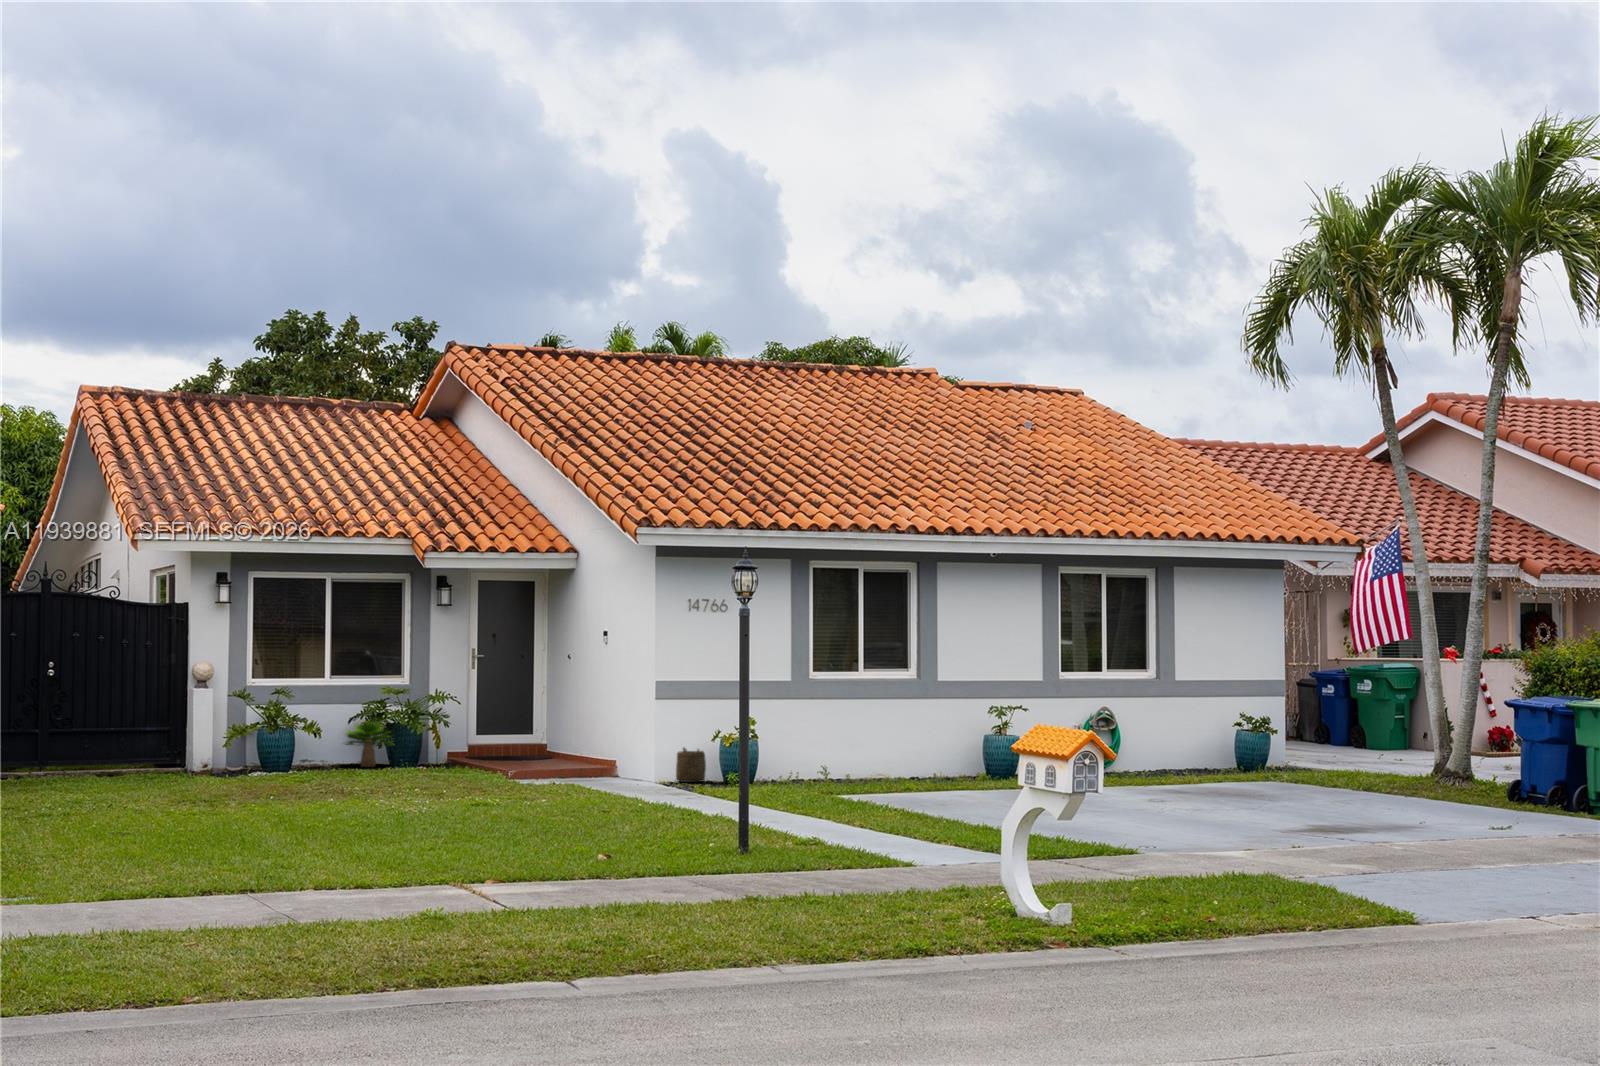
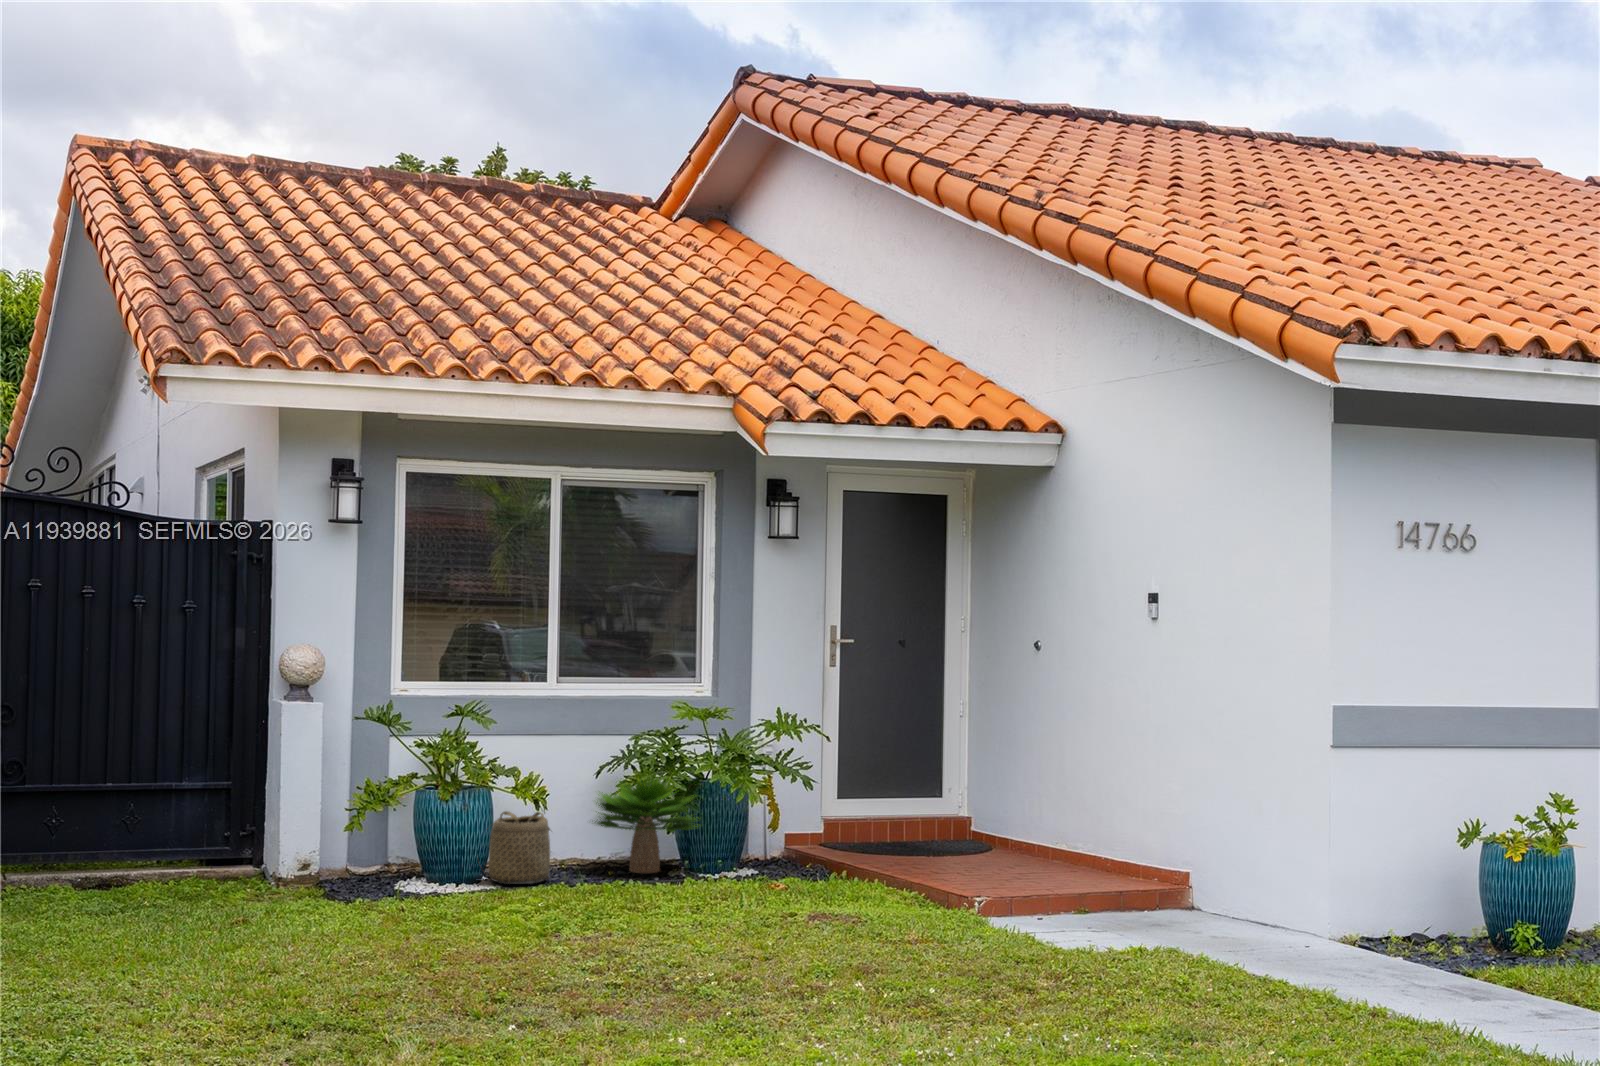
basket: present [676,748,706,782] -> present [489,811,550,884]

